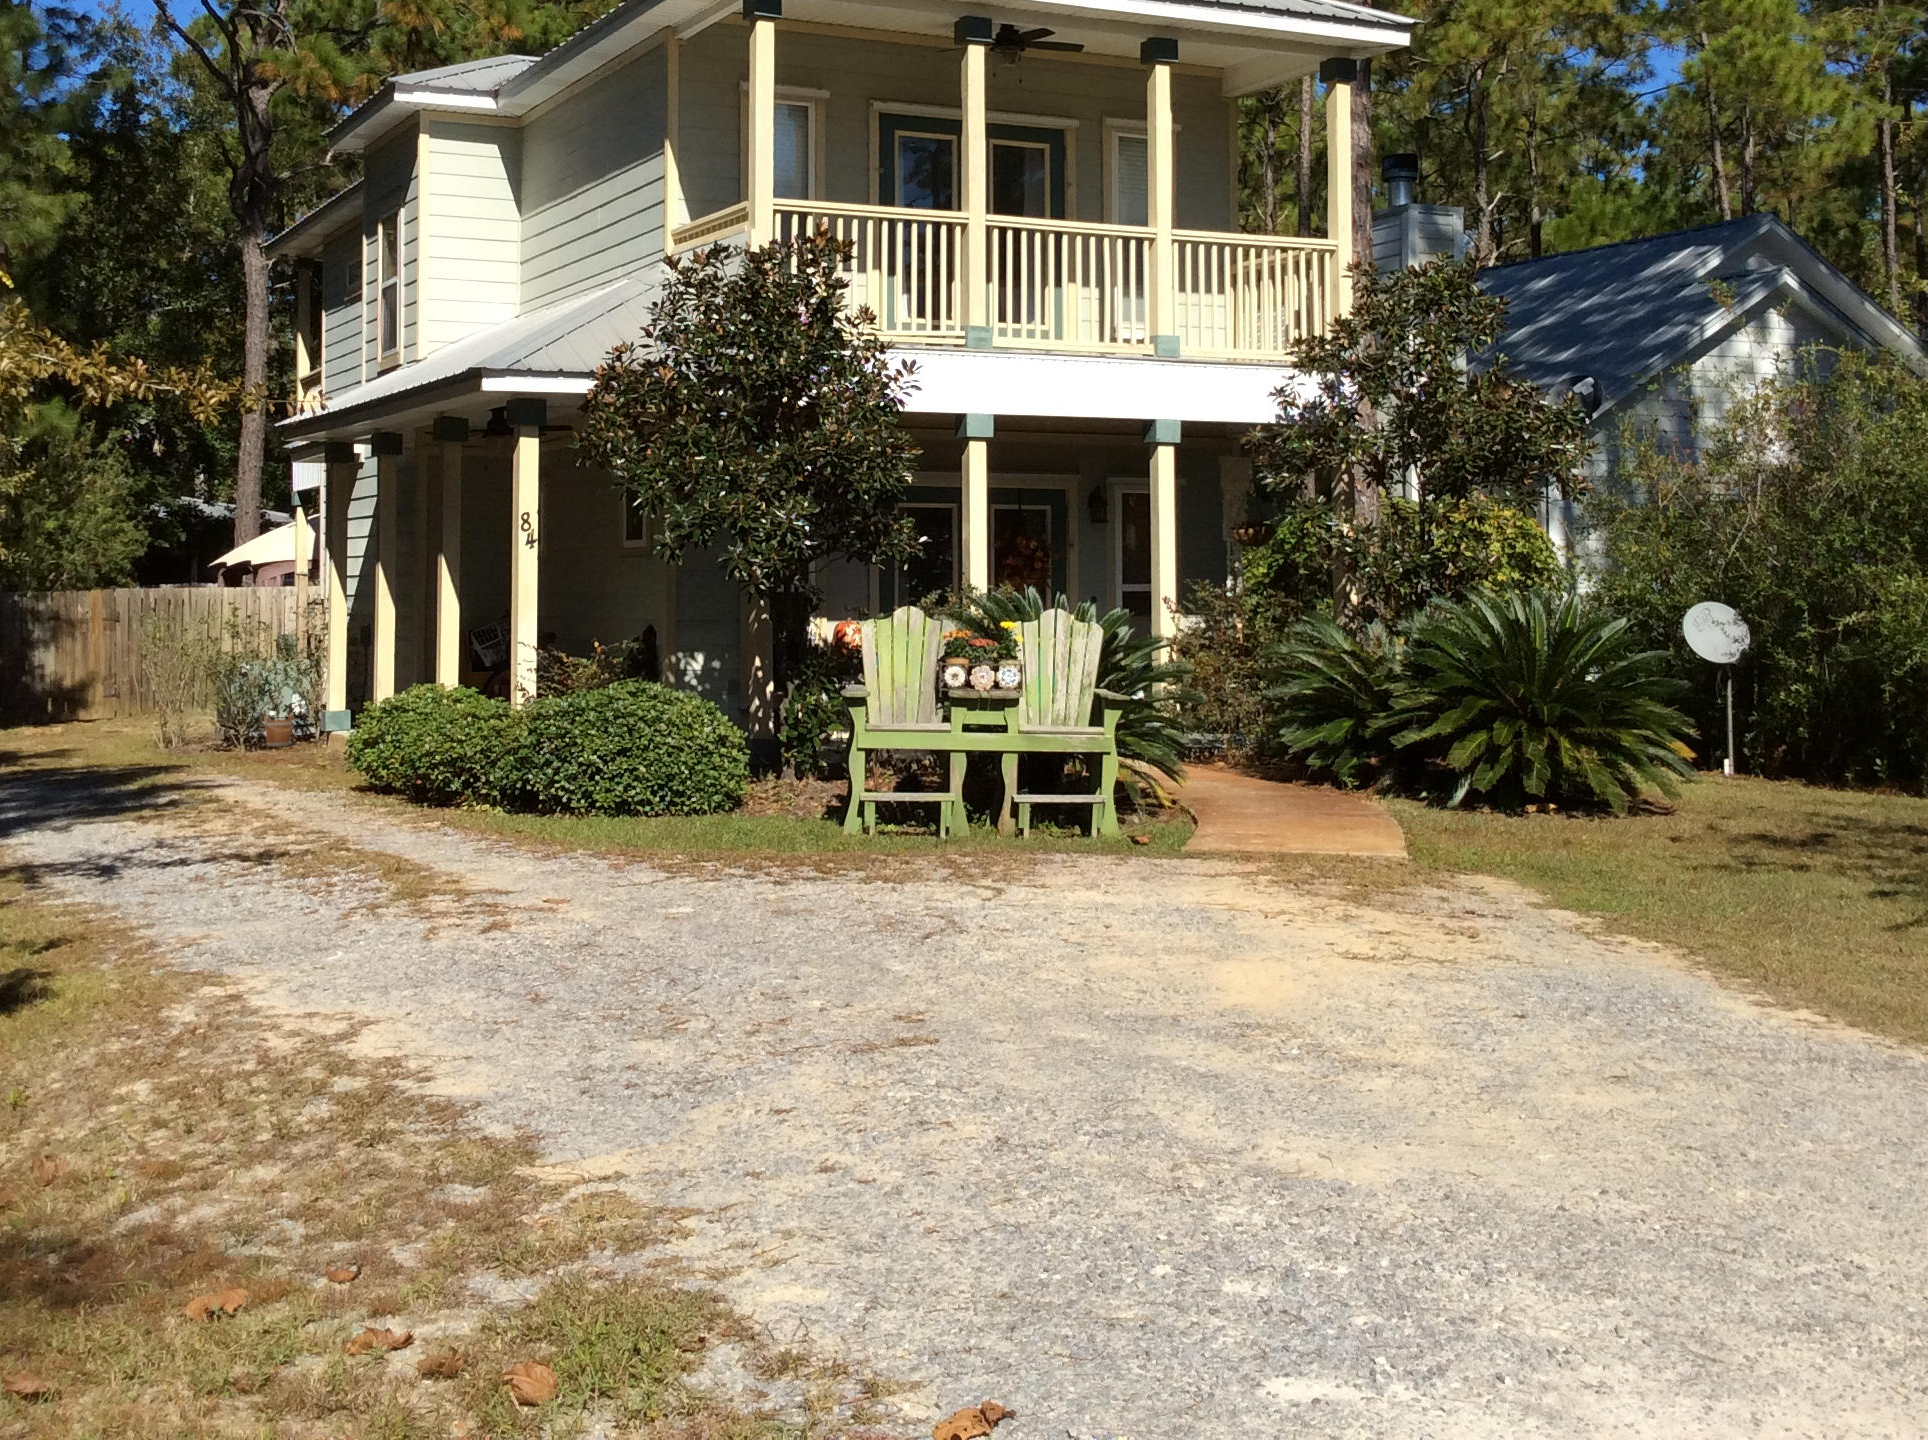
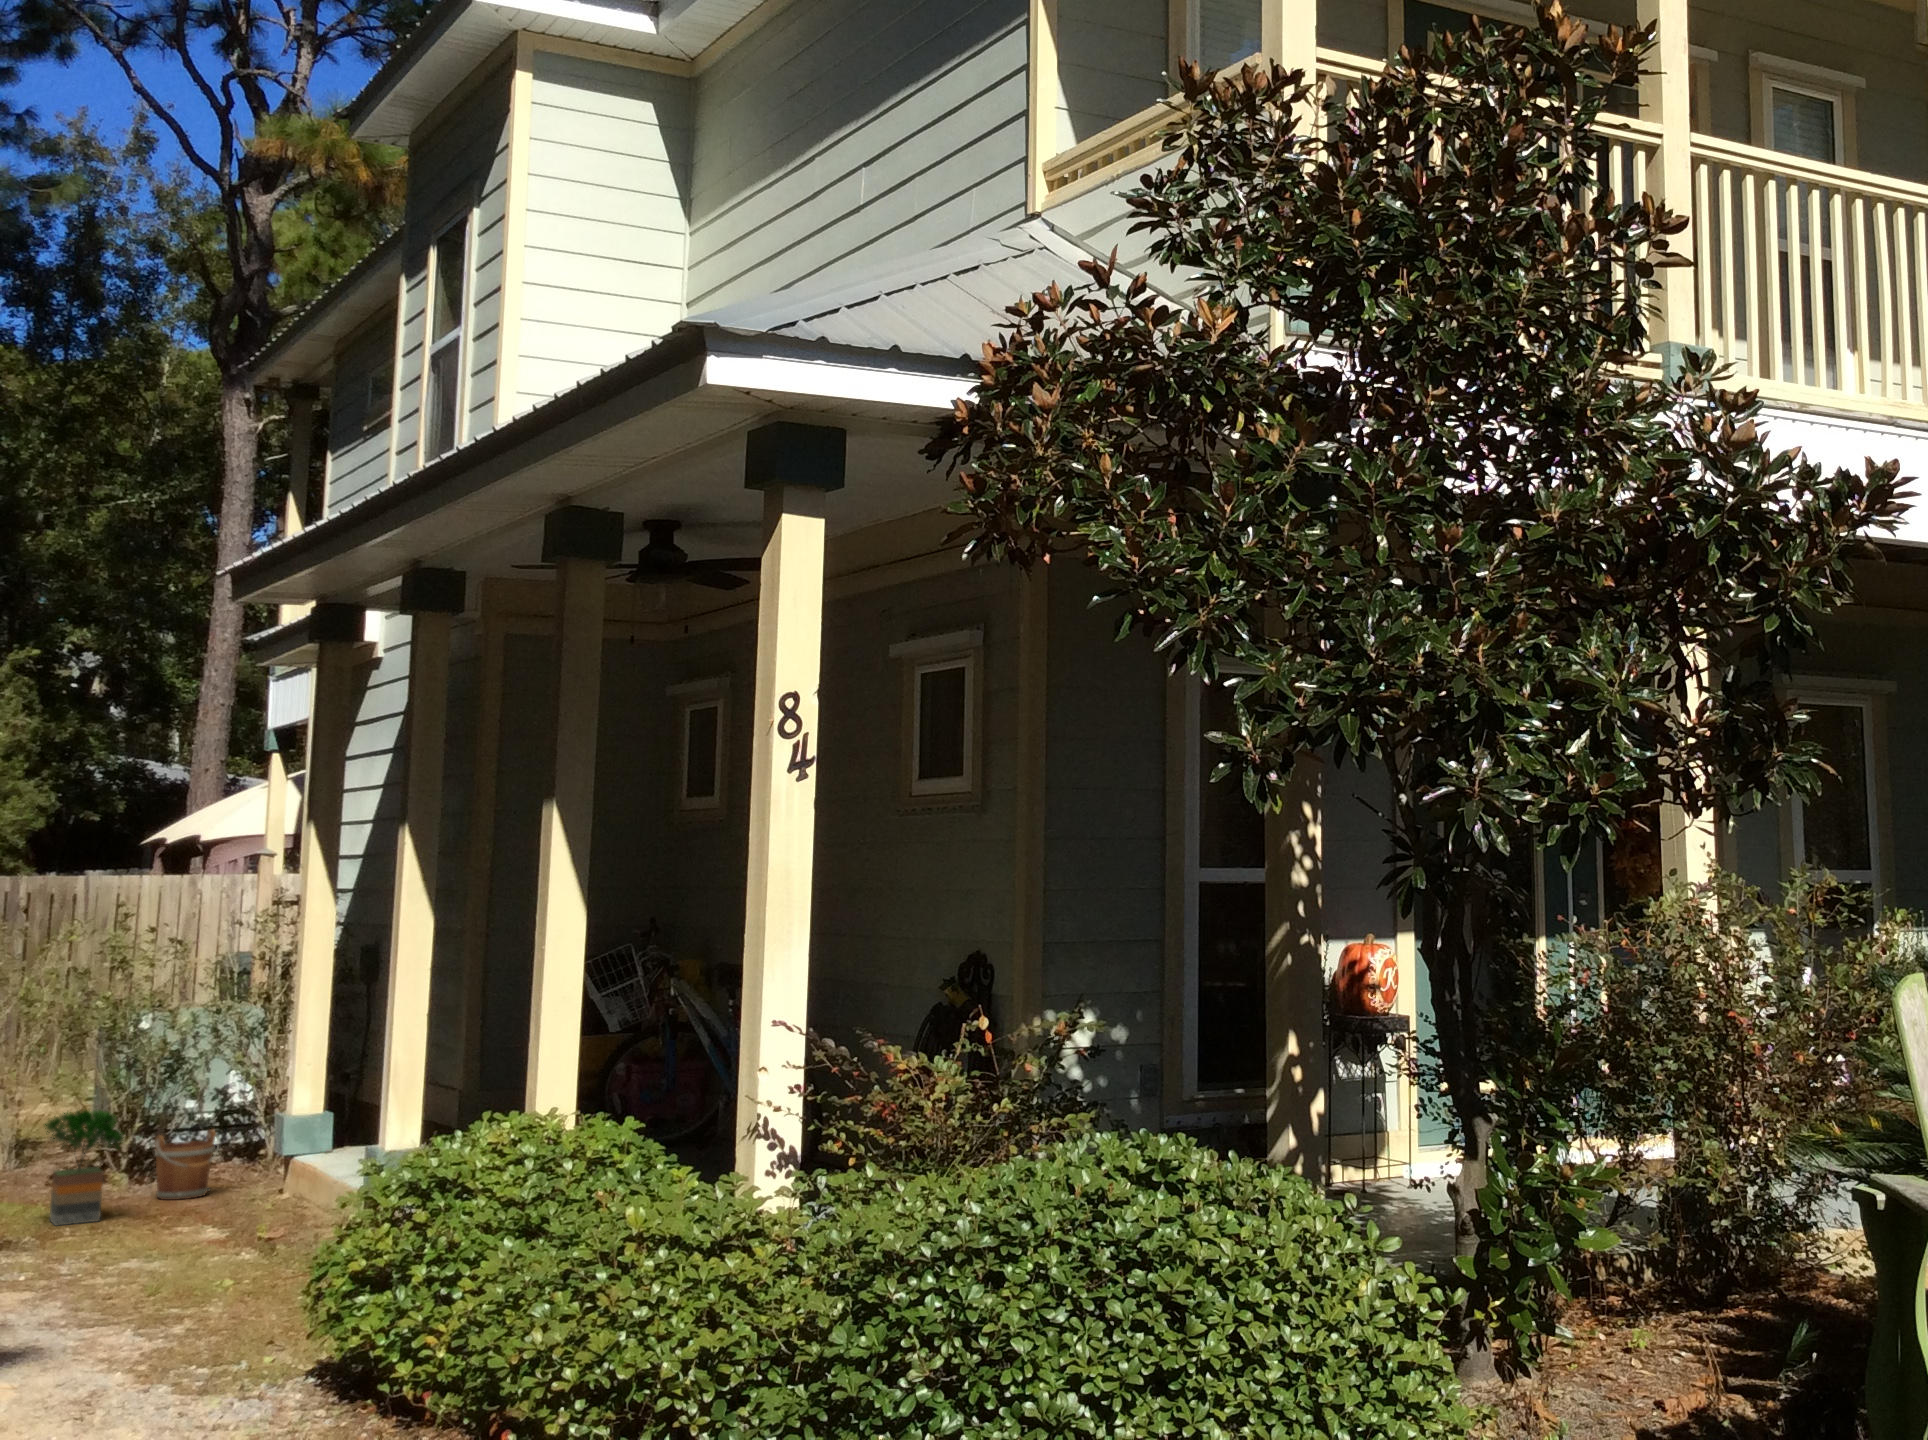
potted tree: none [212,698,252,754] -> present [44,1110,124,1226]

